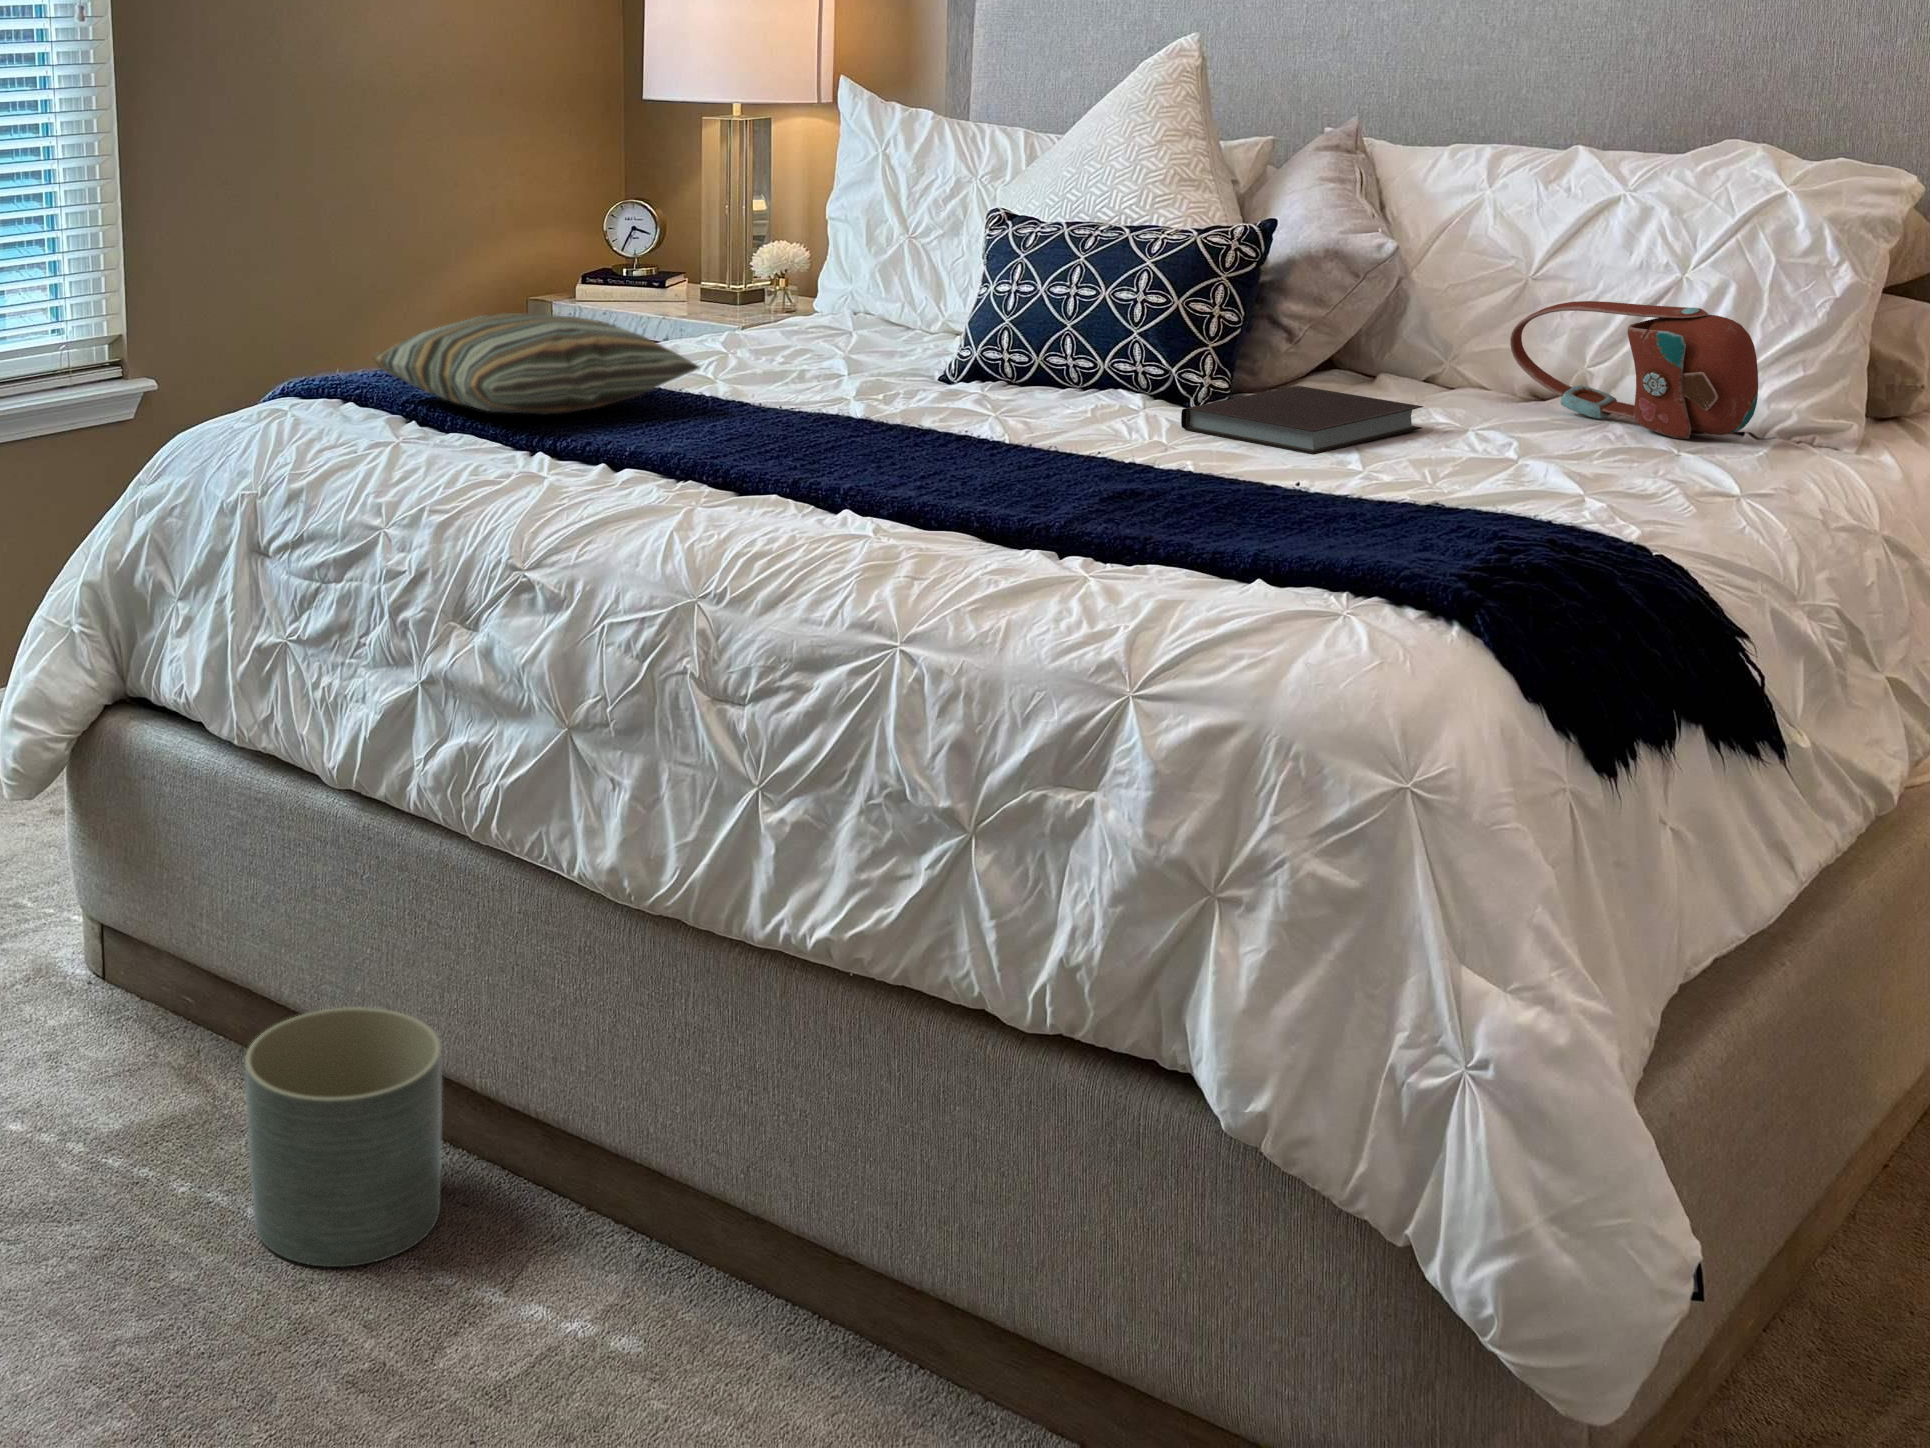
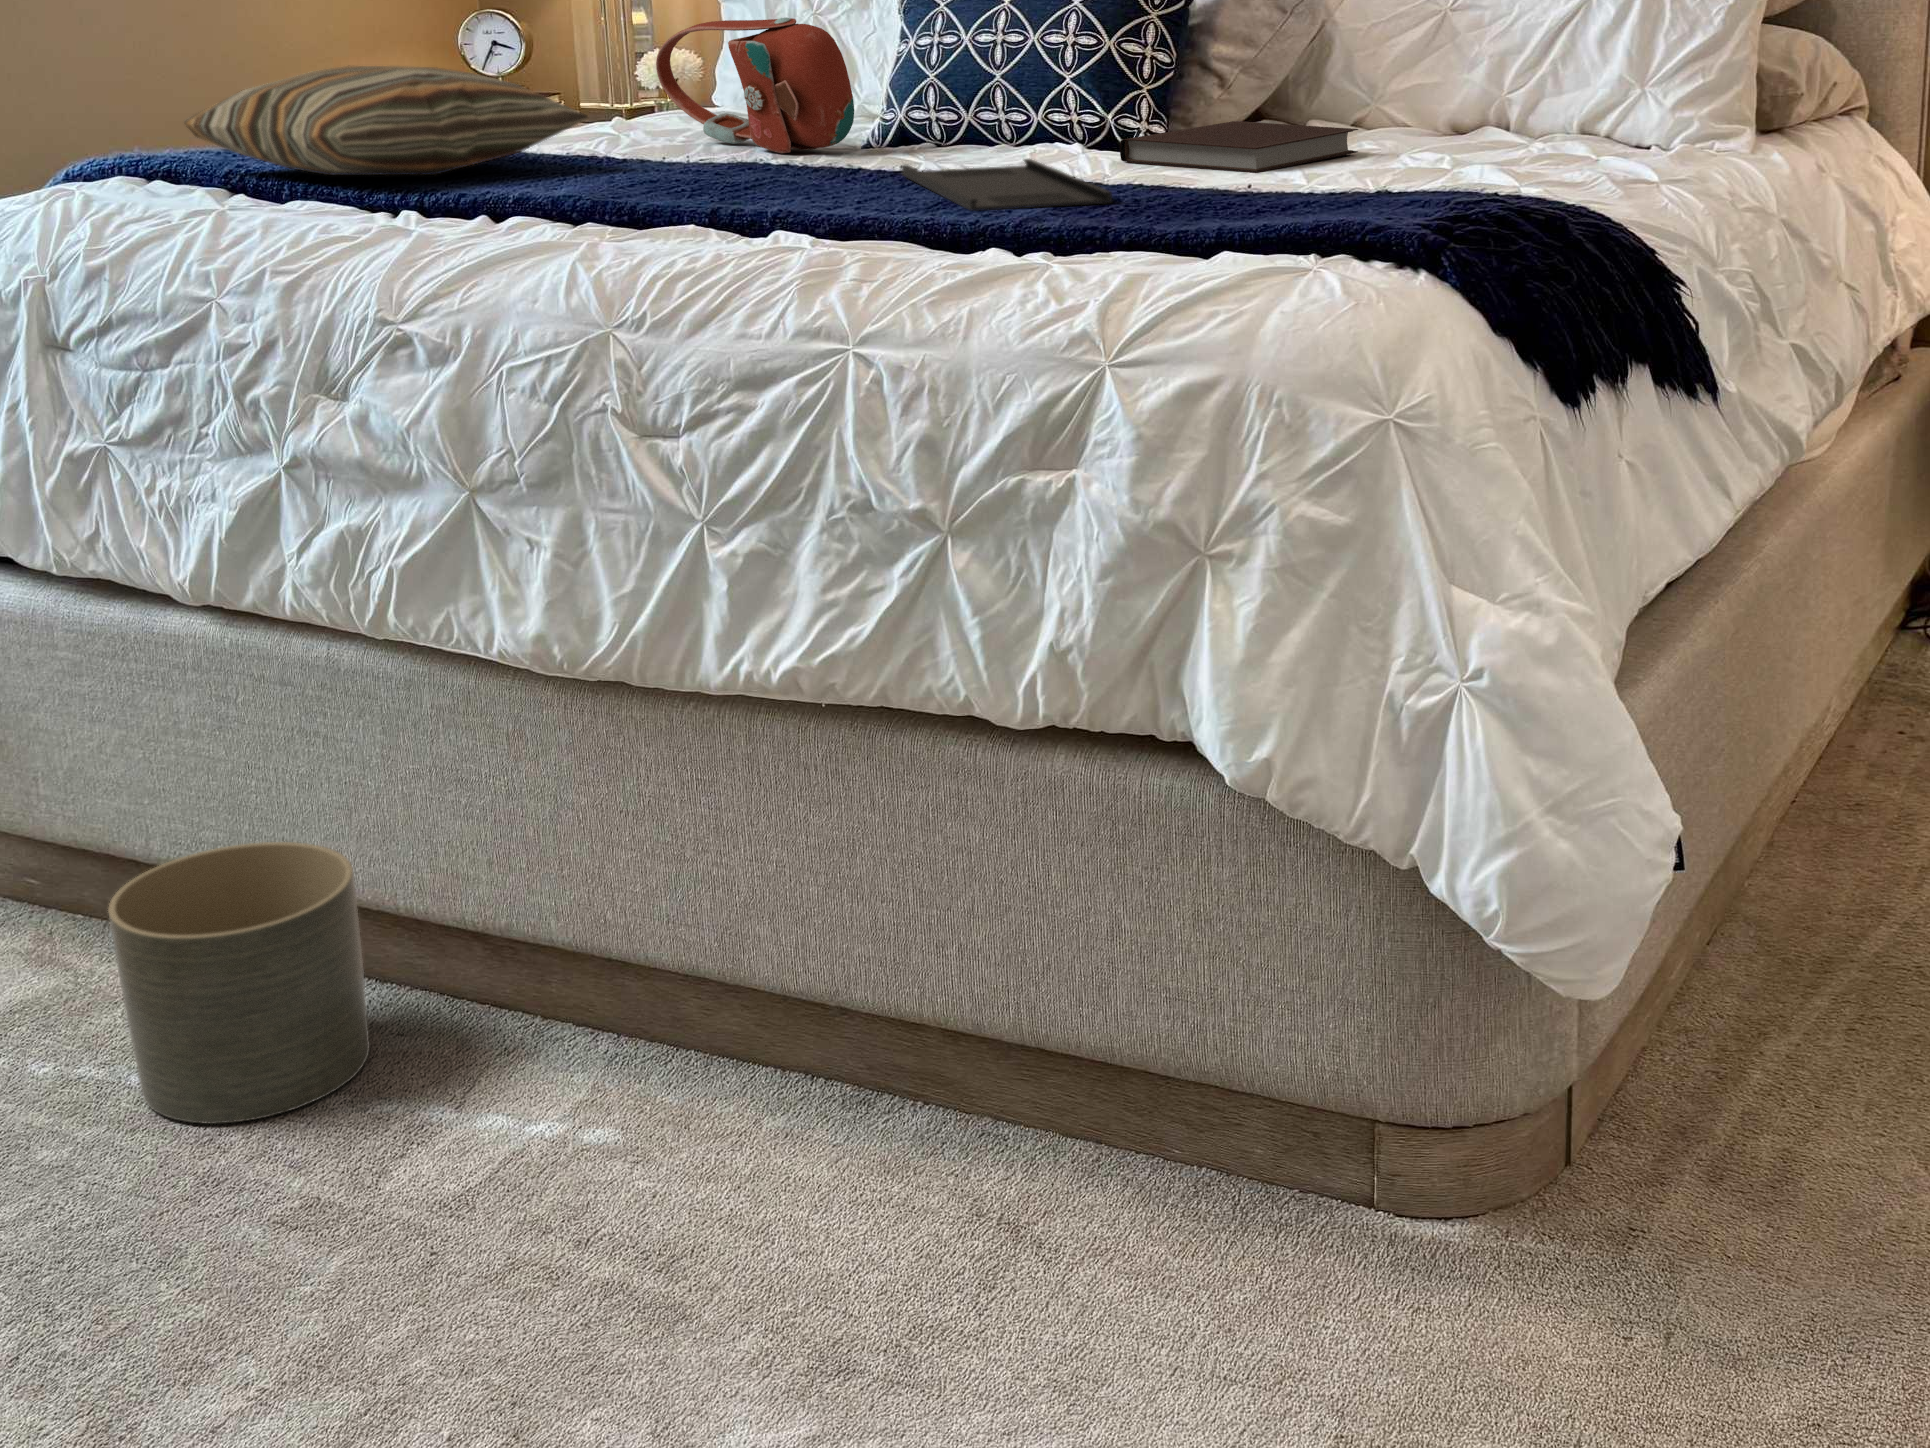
handbag: present [1510,301,1758,439] -> present [656,17,854,153]
tray: none [971,428,1163,497] -> present [901,159,1112,211]

